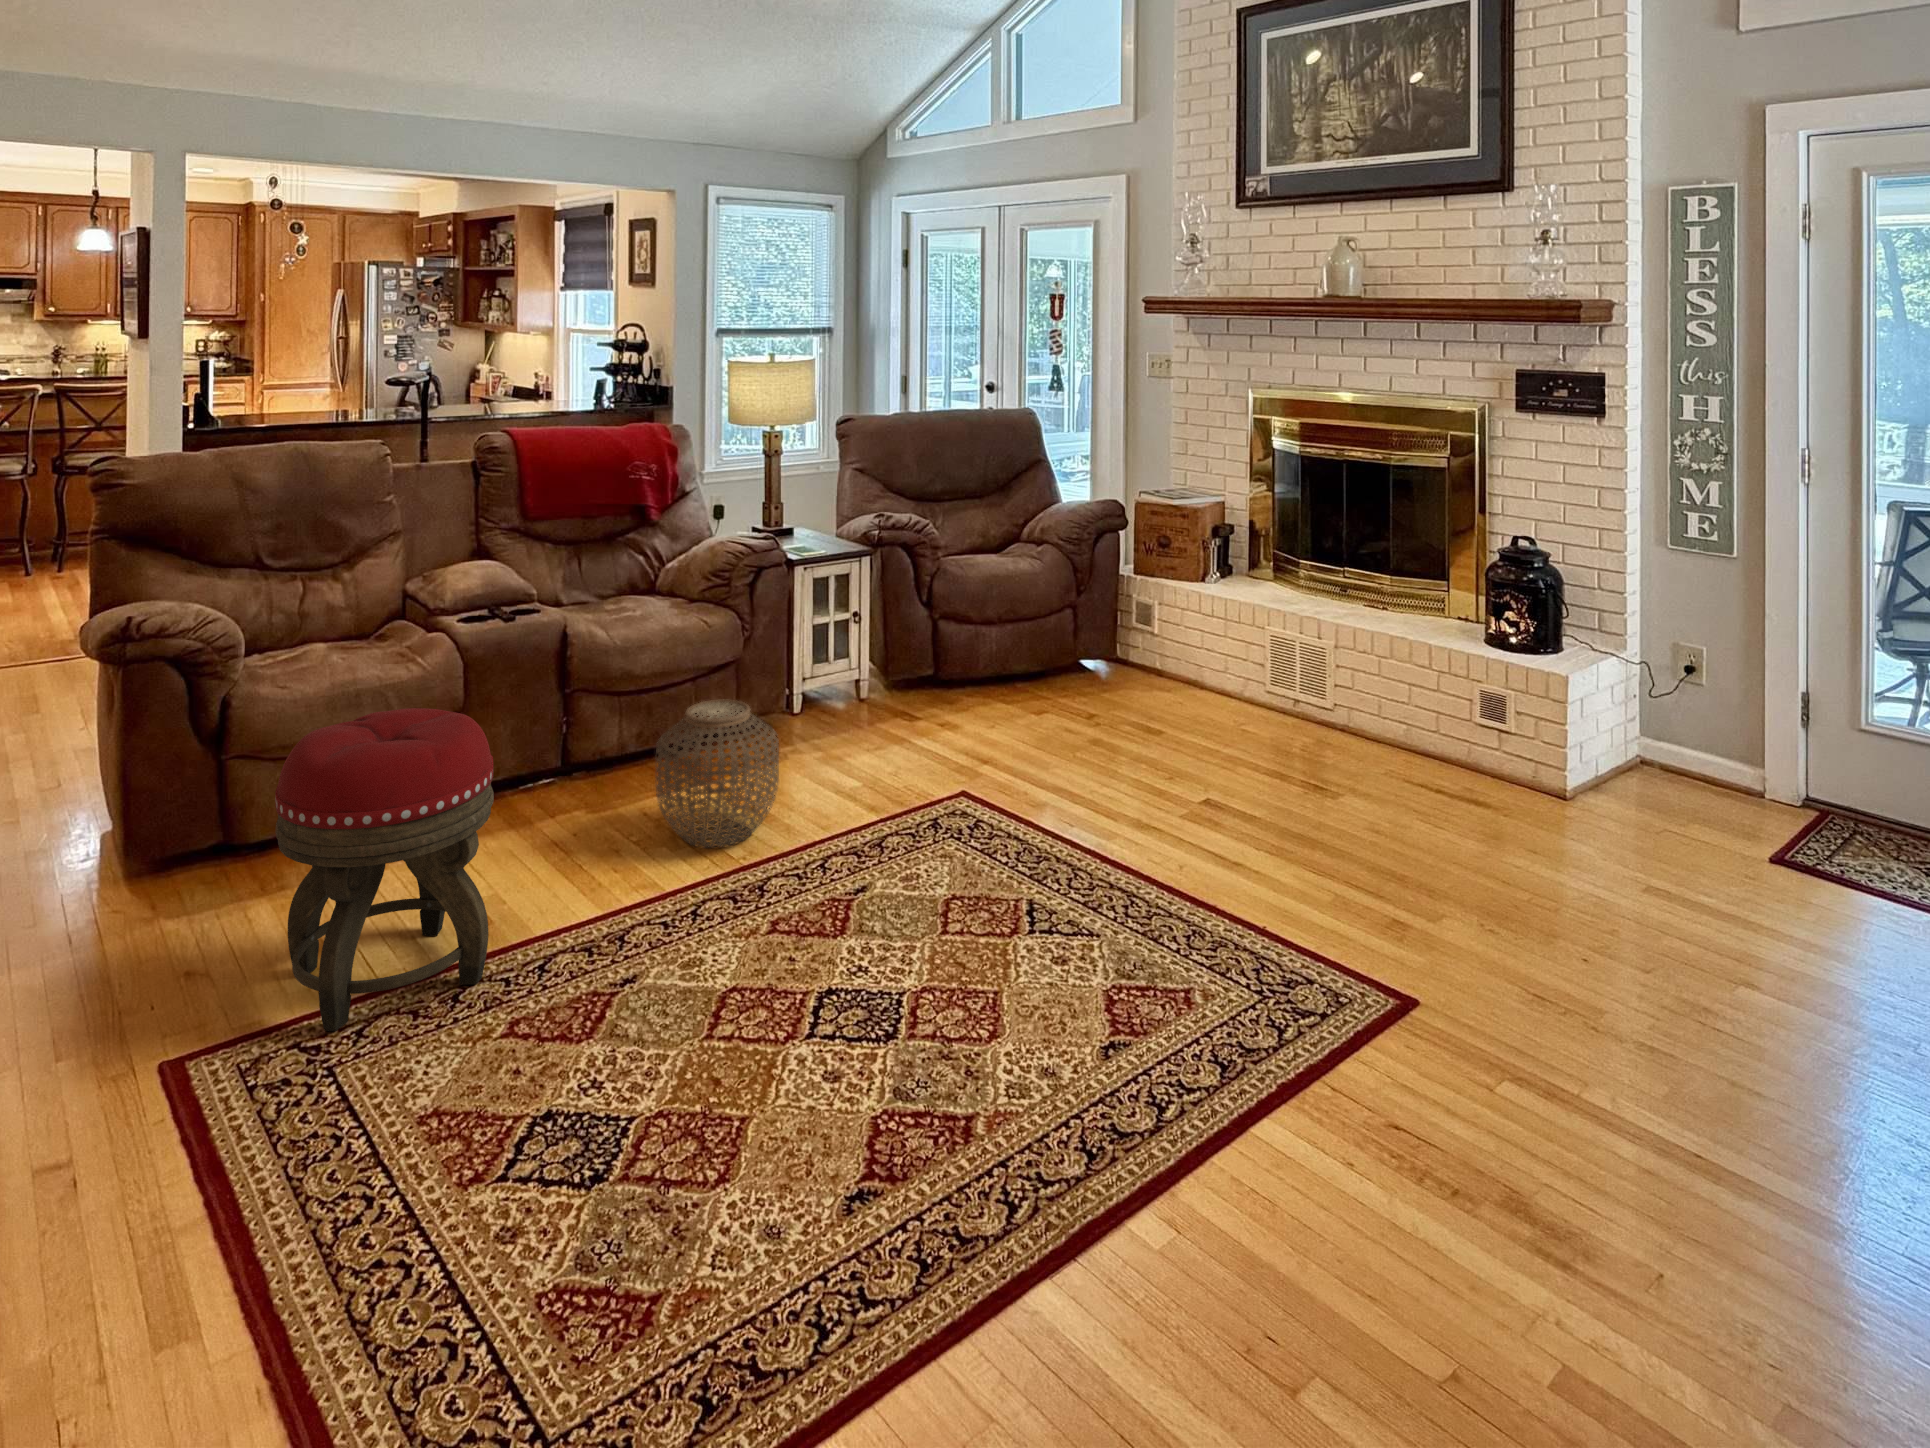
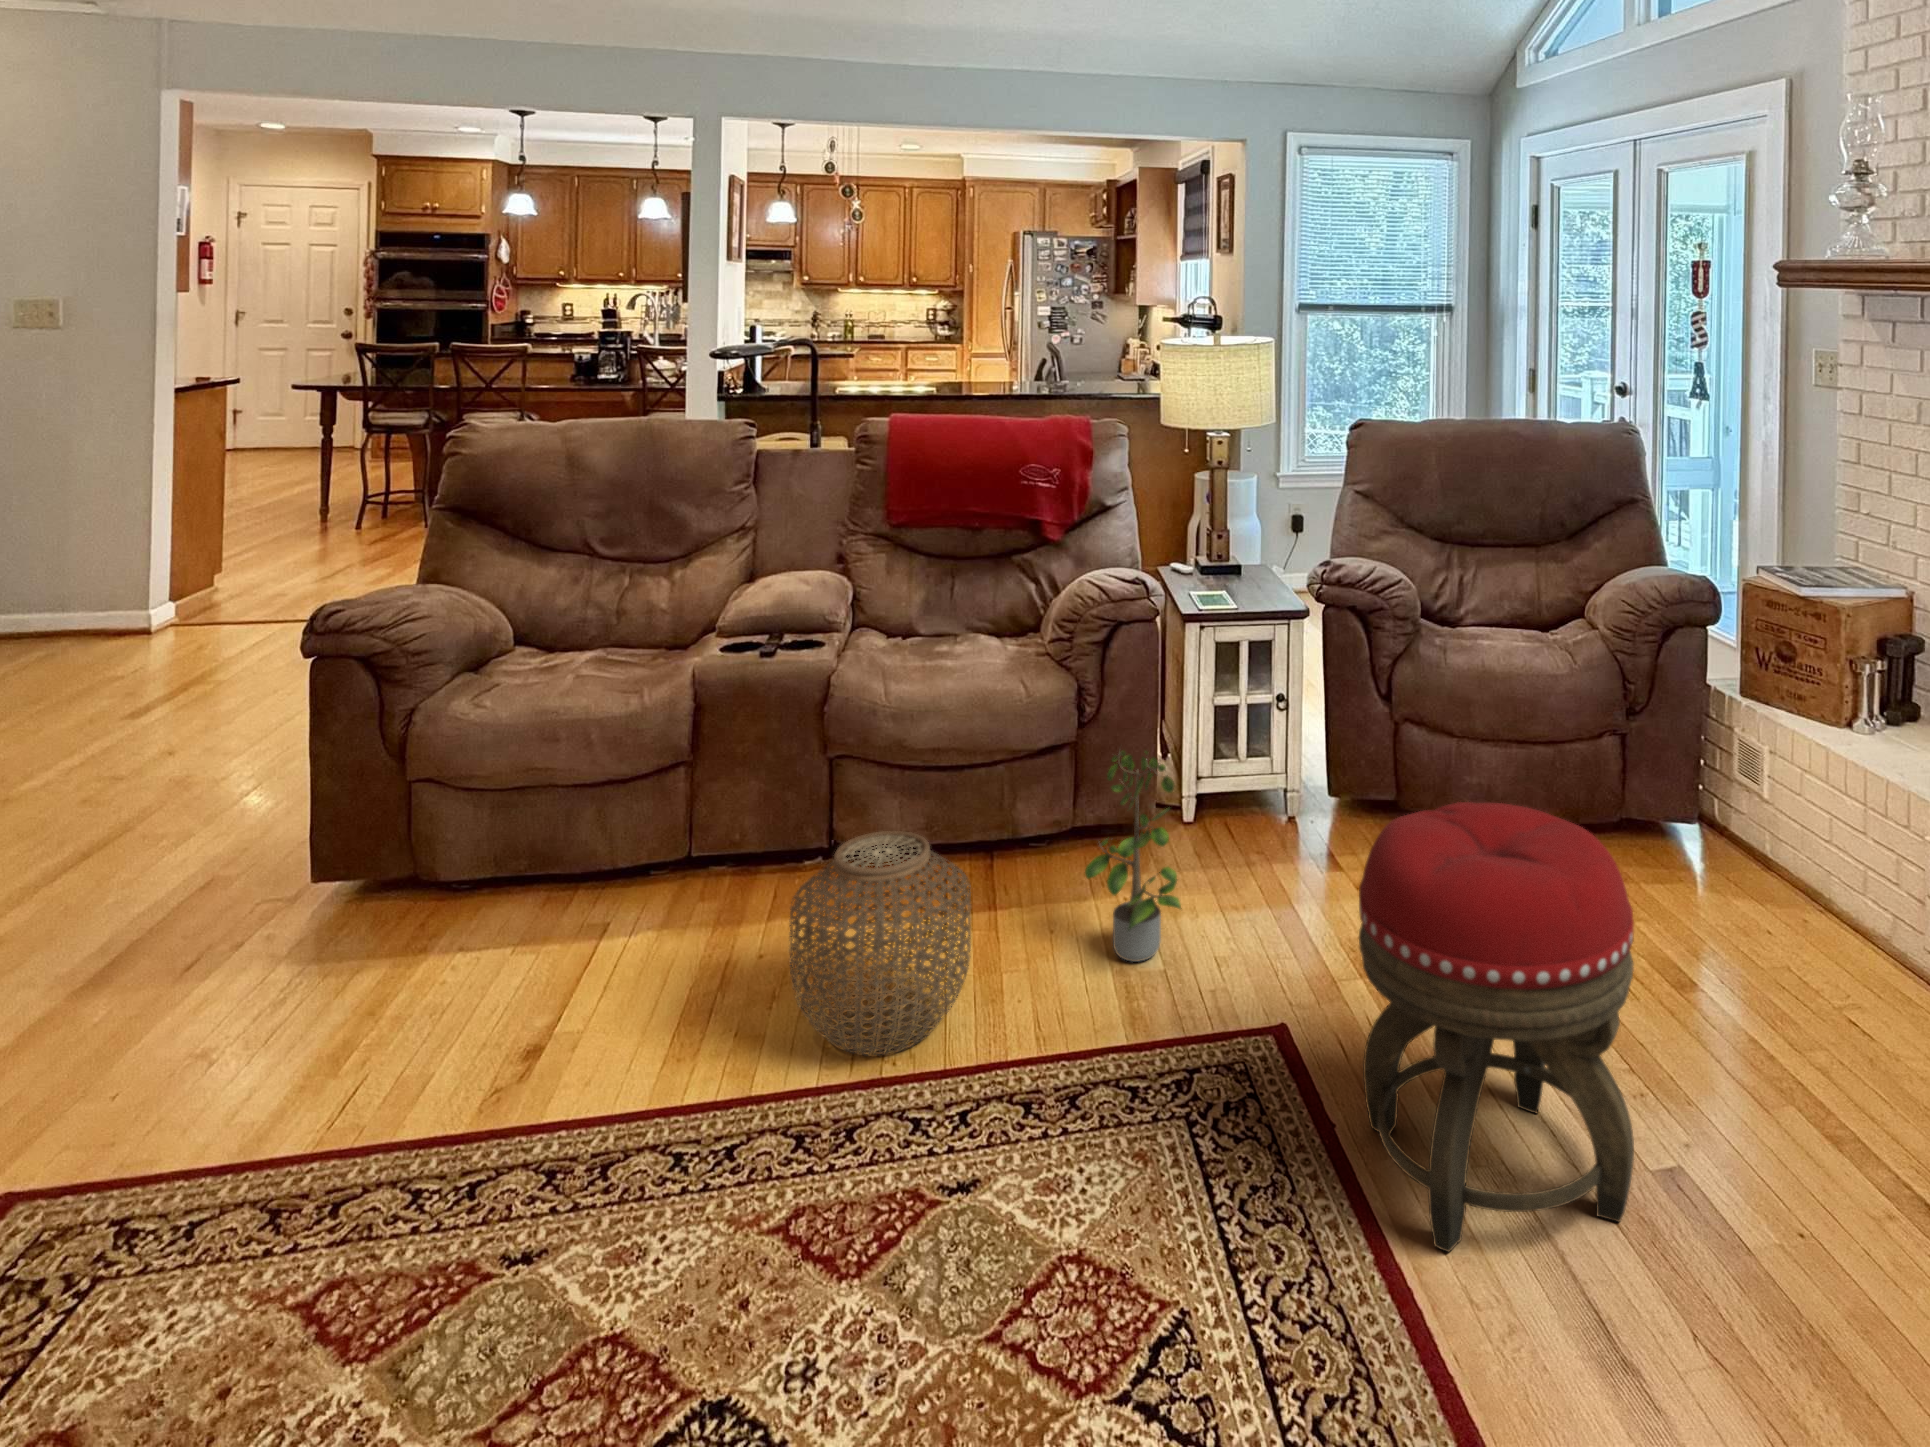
potted plant: none [805,632,888,776] -> present [1085,751,1181,962]
footstool: present [275,708,494,1031] -> present [1359,802,1634,1252]

